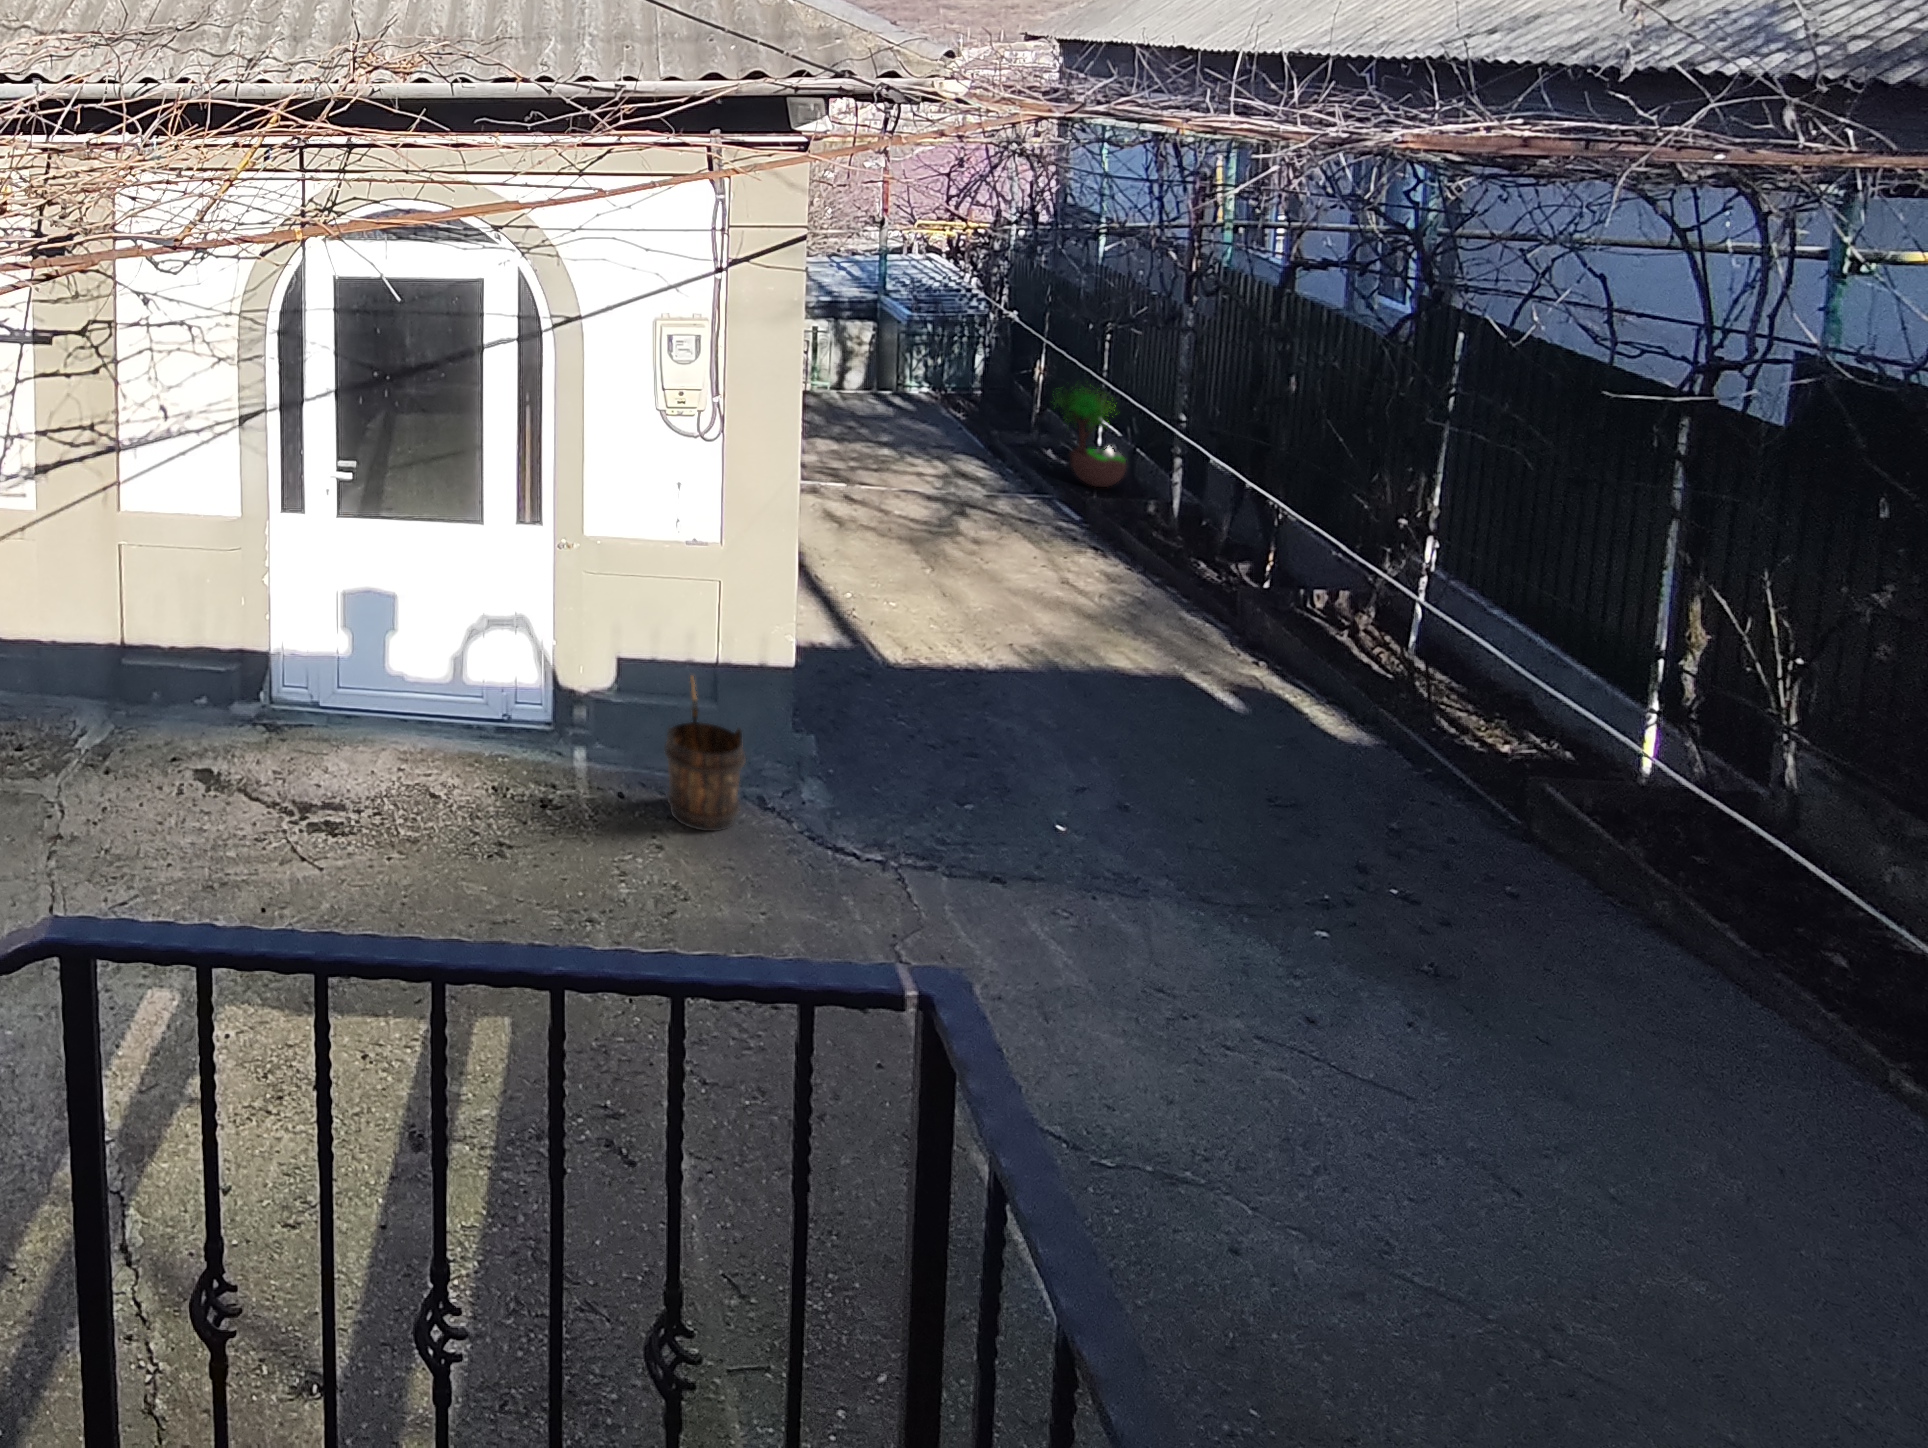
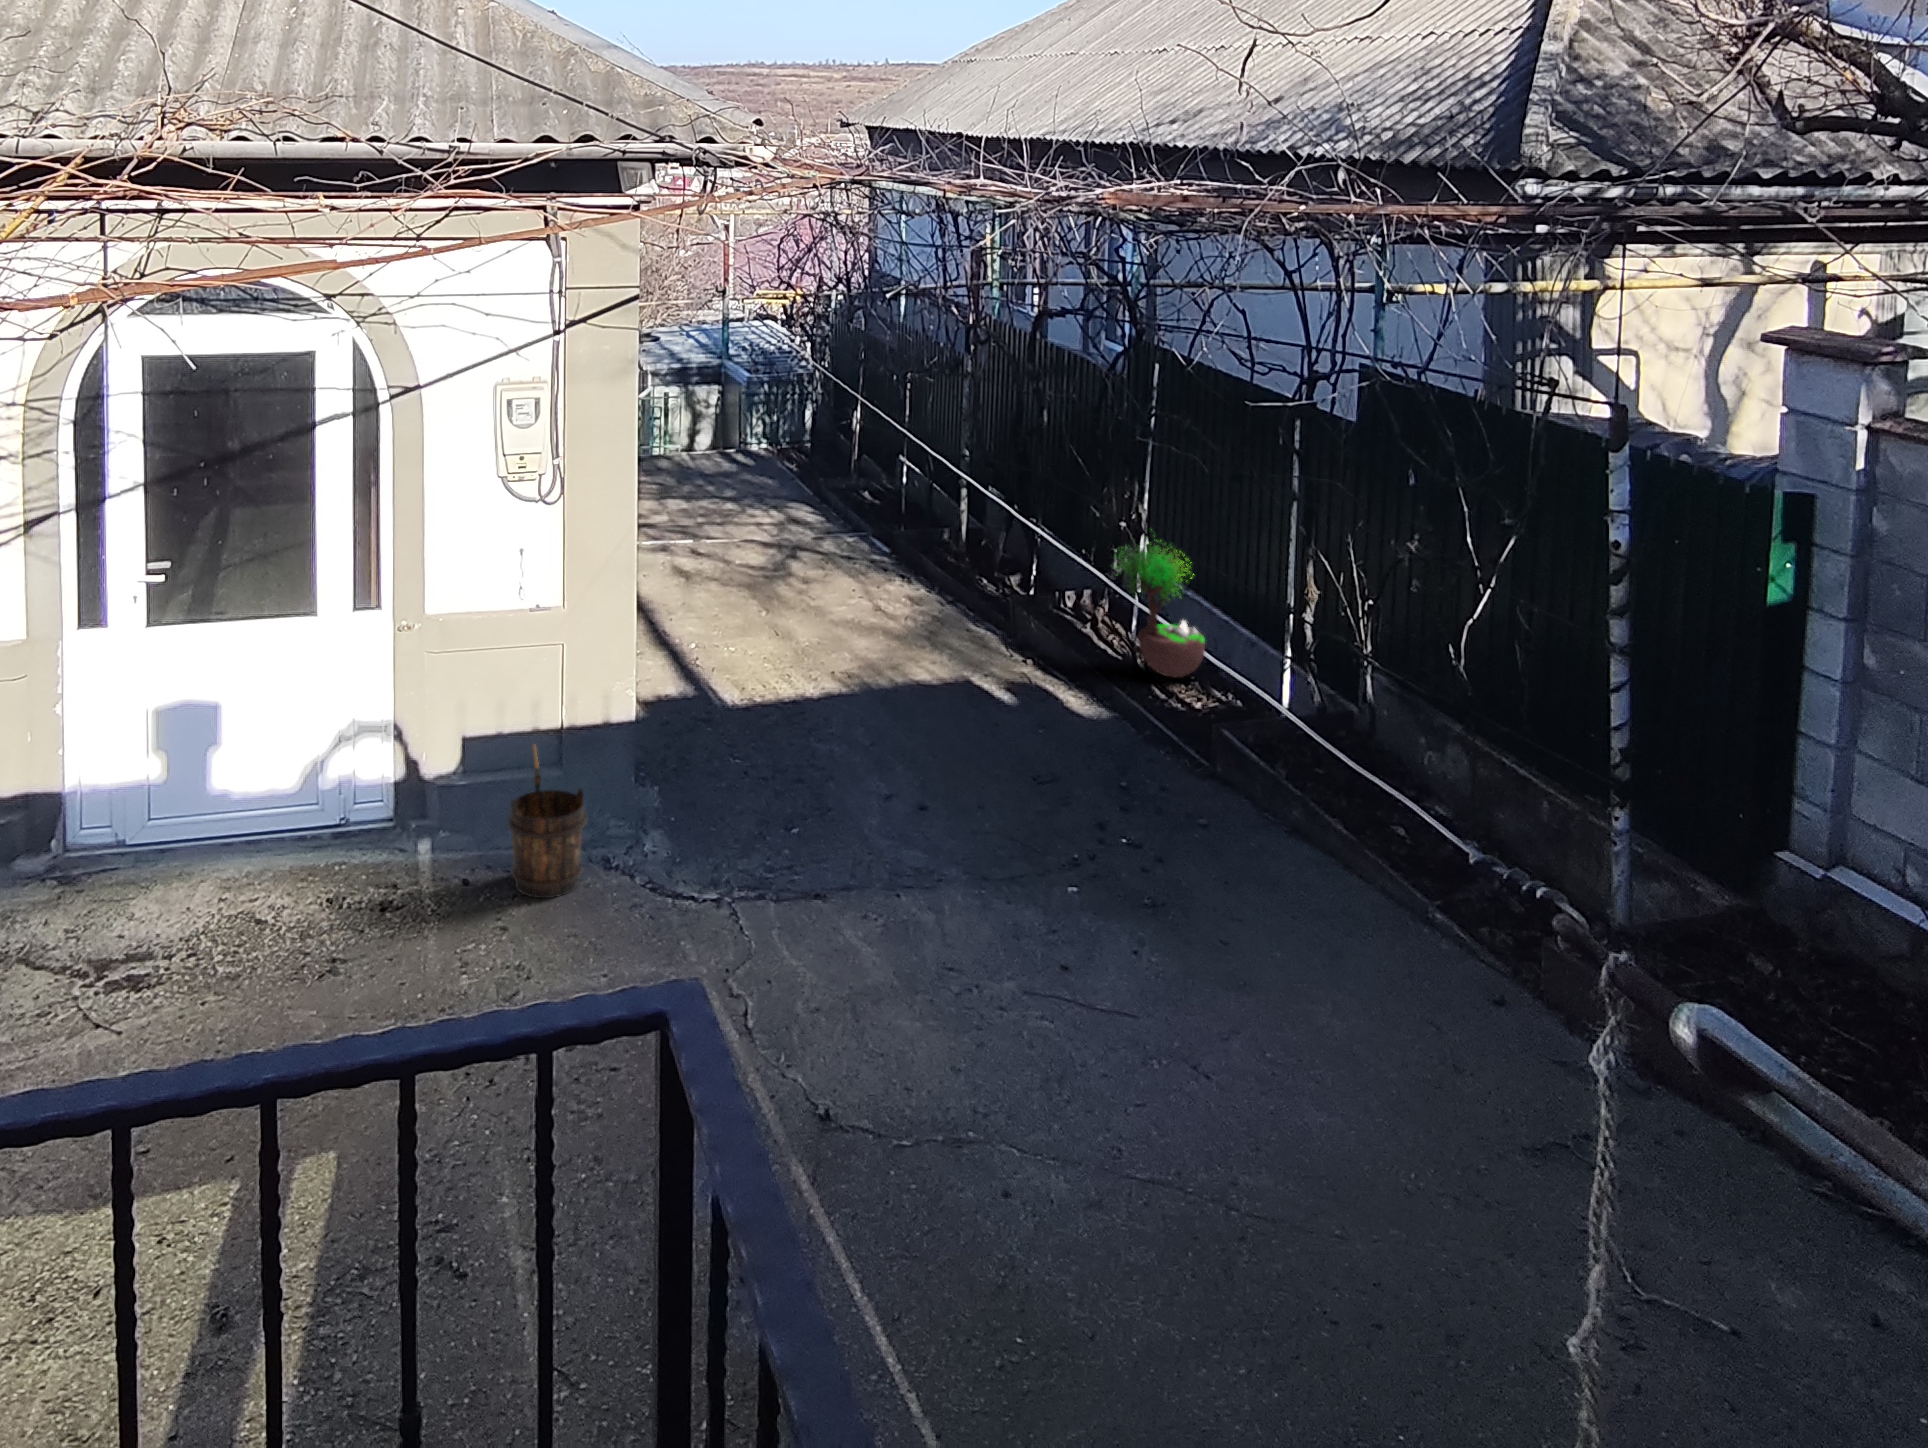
potted tree: present [1054,383,1126,487] -> present [1115,540,1205,678]

